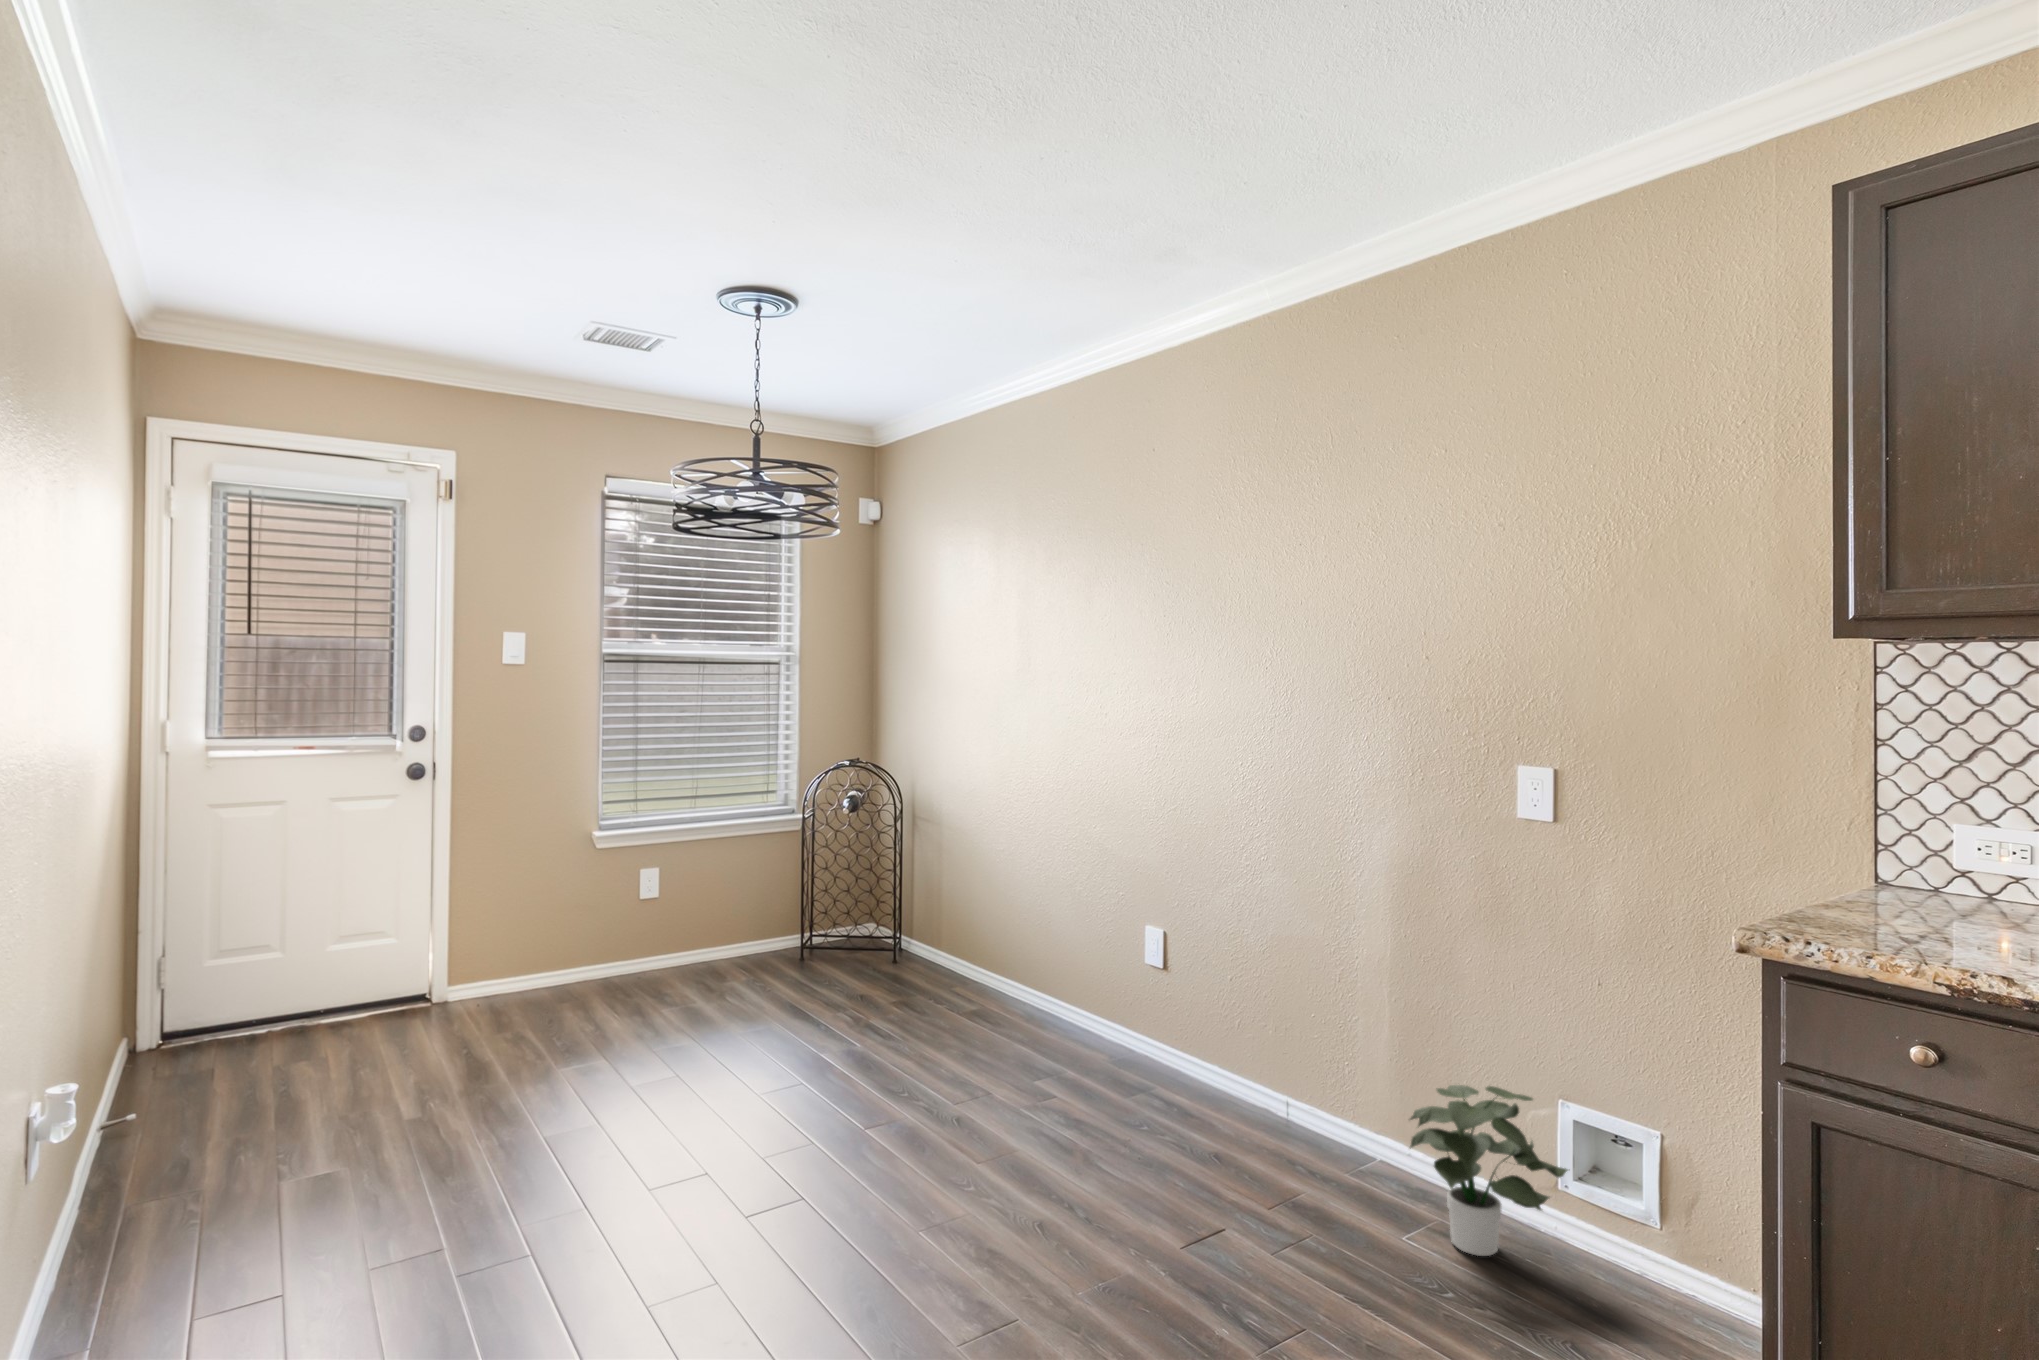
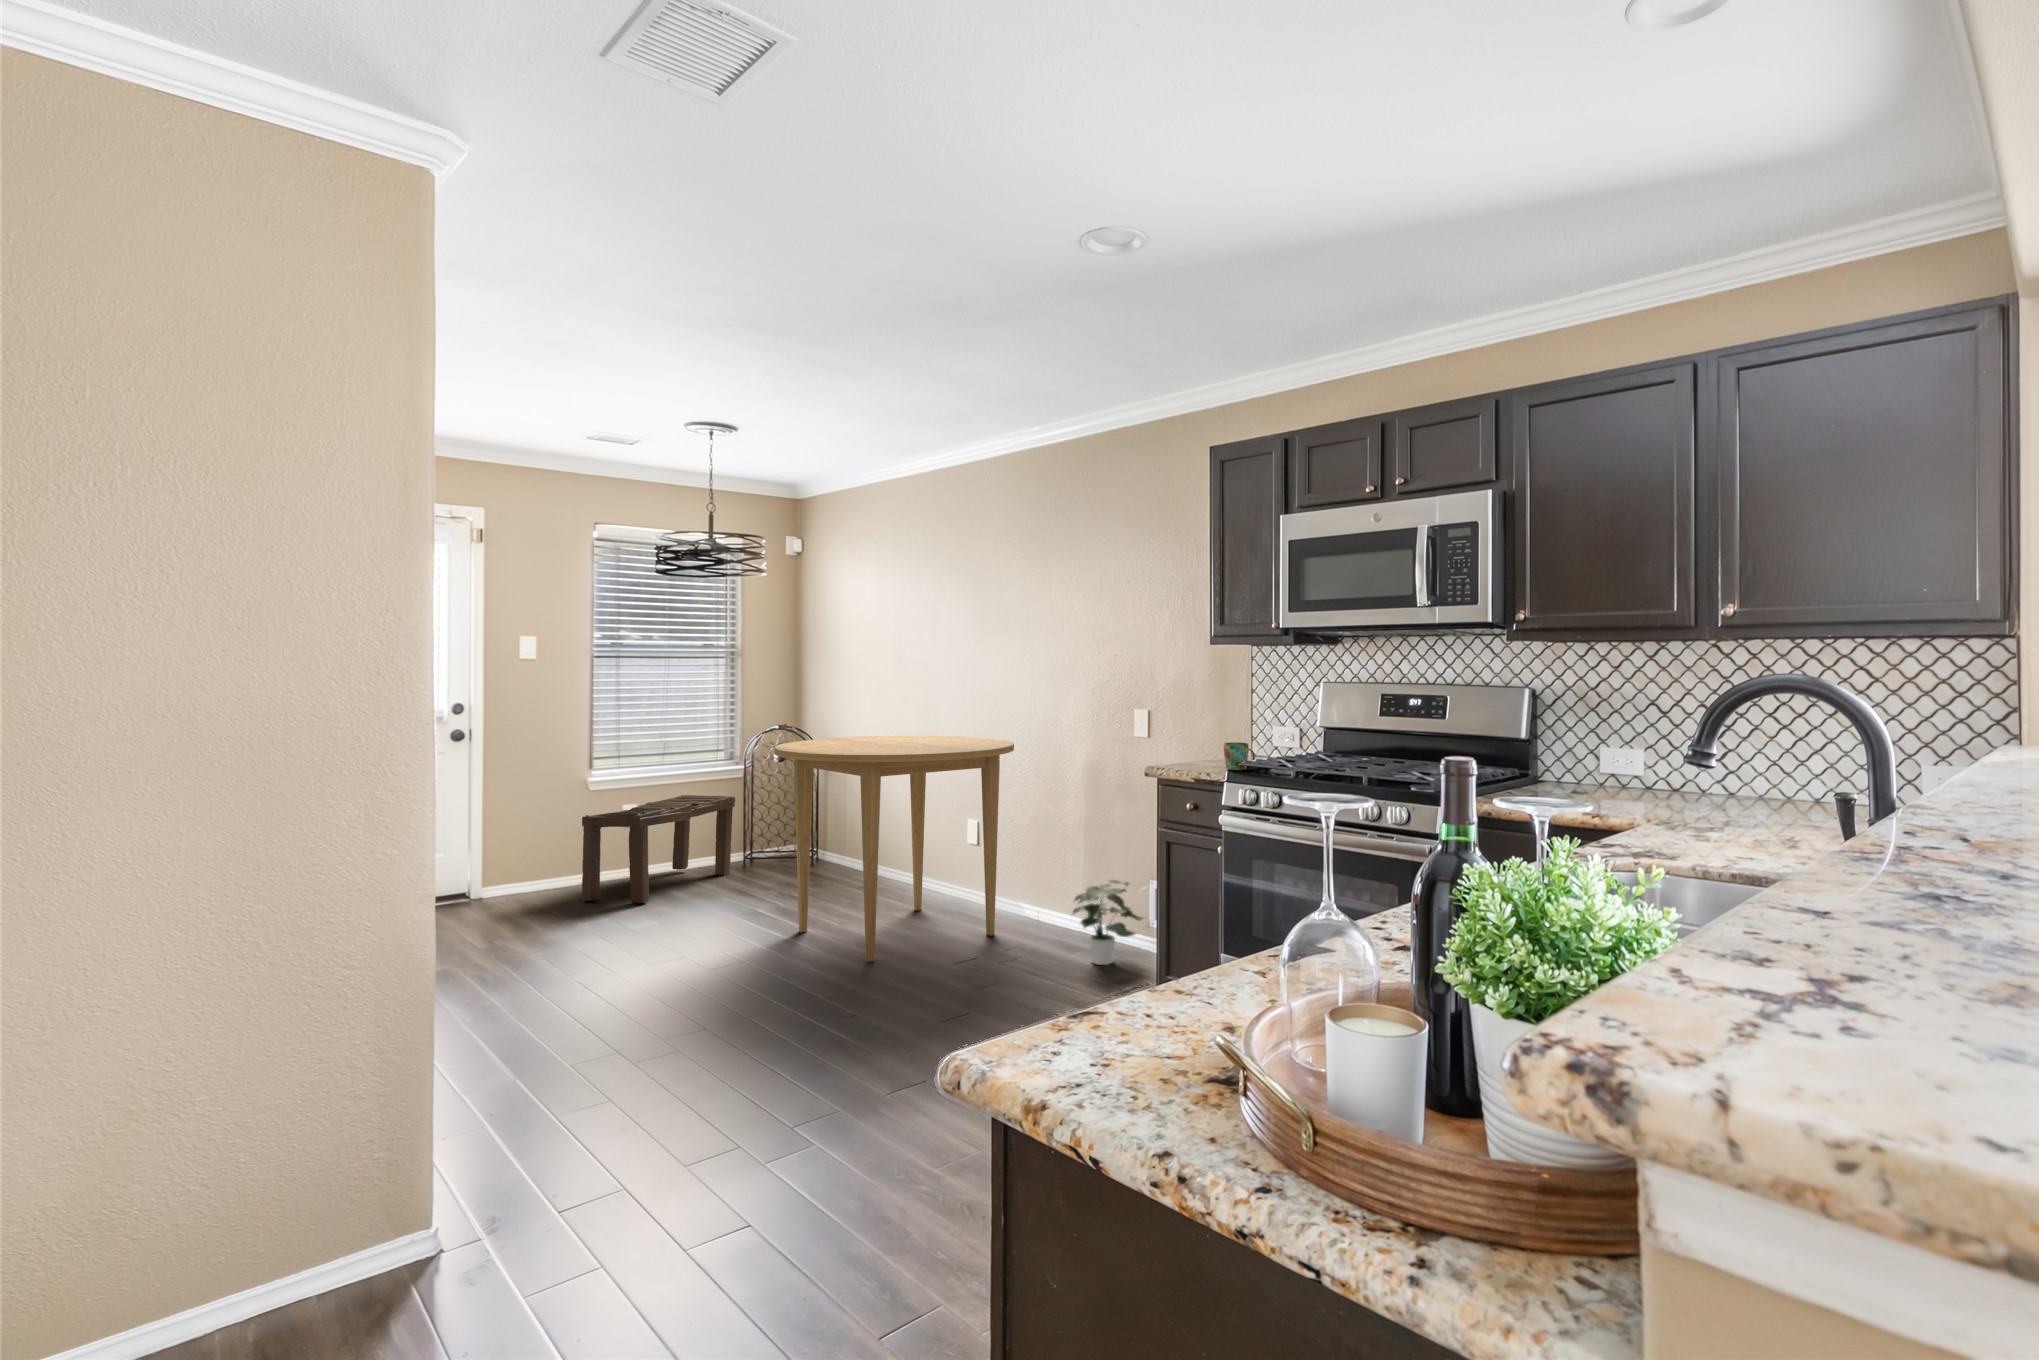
dining table: none [860,787,1261,1205] -> present [774,736,1014,961]
mug: none [1875,853,1976,921] -> present [1224,742,1255,770]
bench: none [577,856,792,1028] -> present [582,795,736,903]

